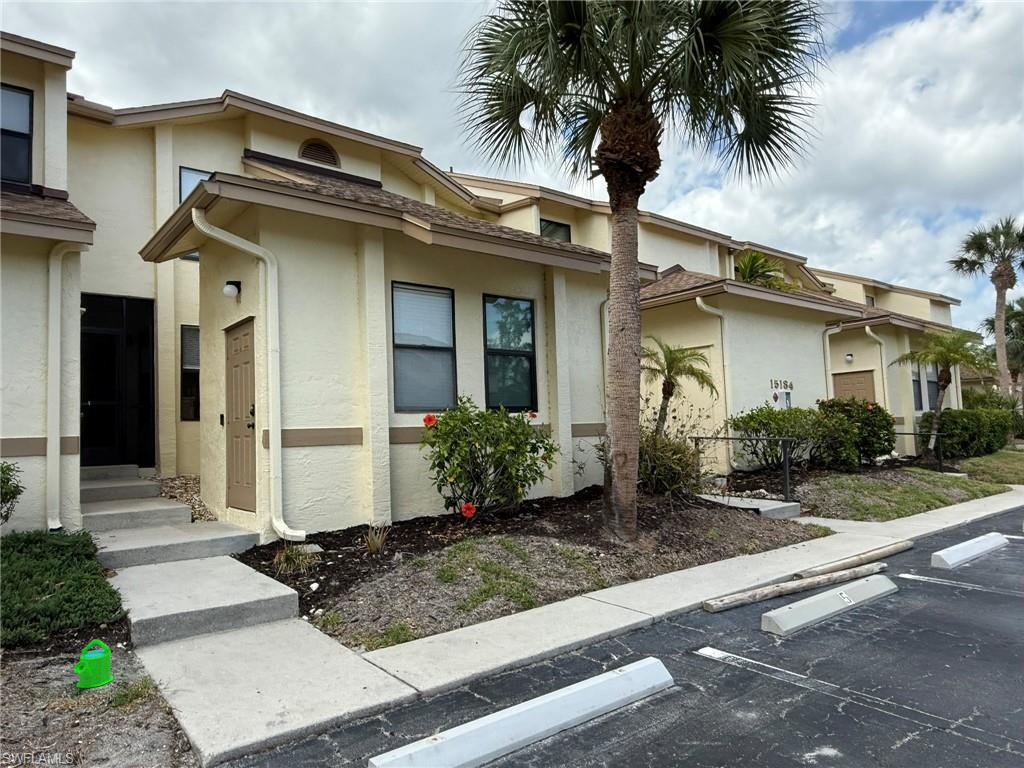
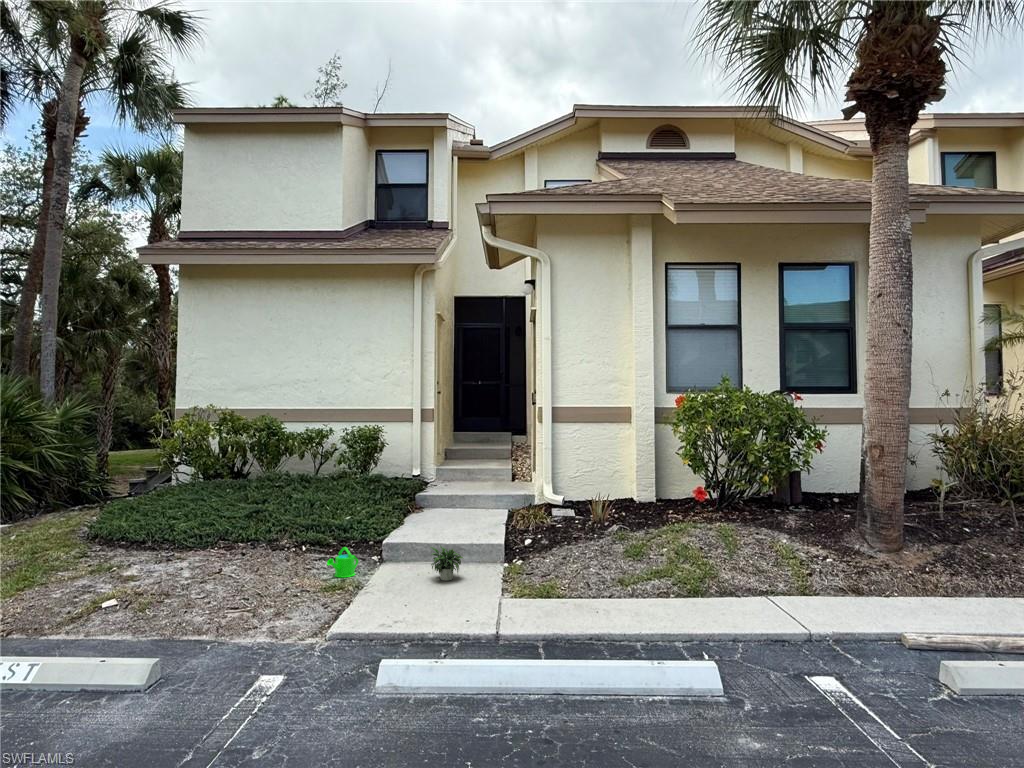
potted plant: none [224,608,286,653] -> present [431,547,463,581]

